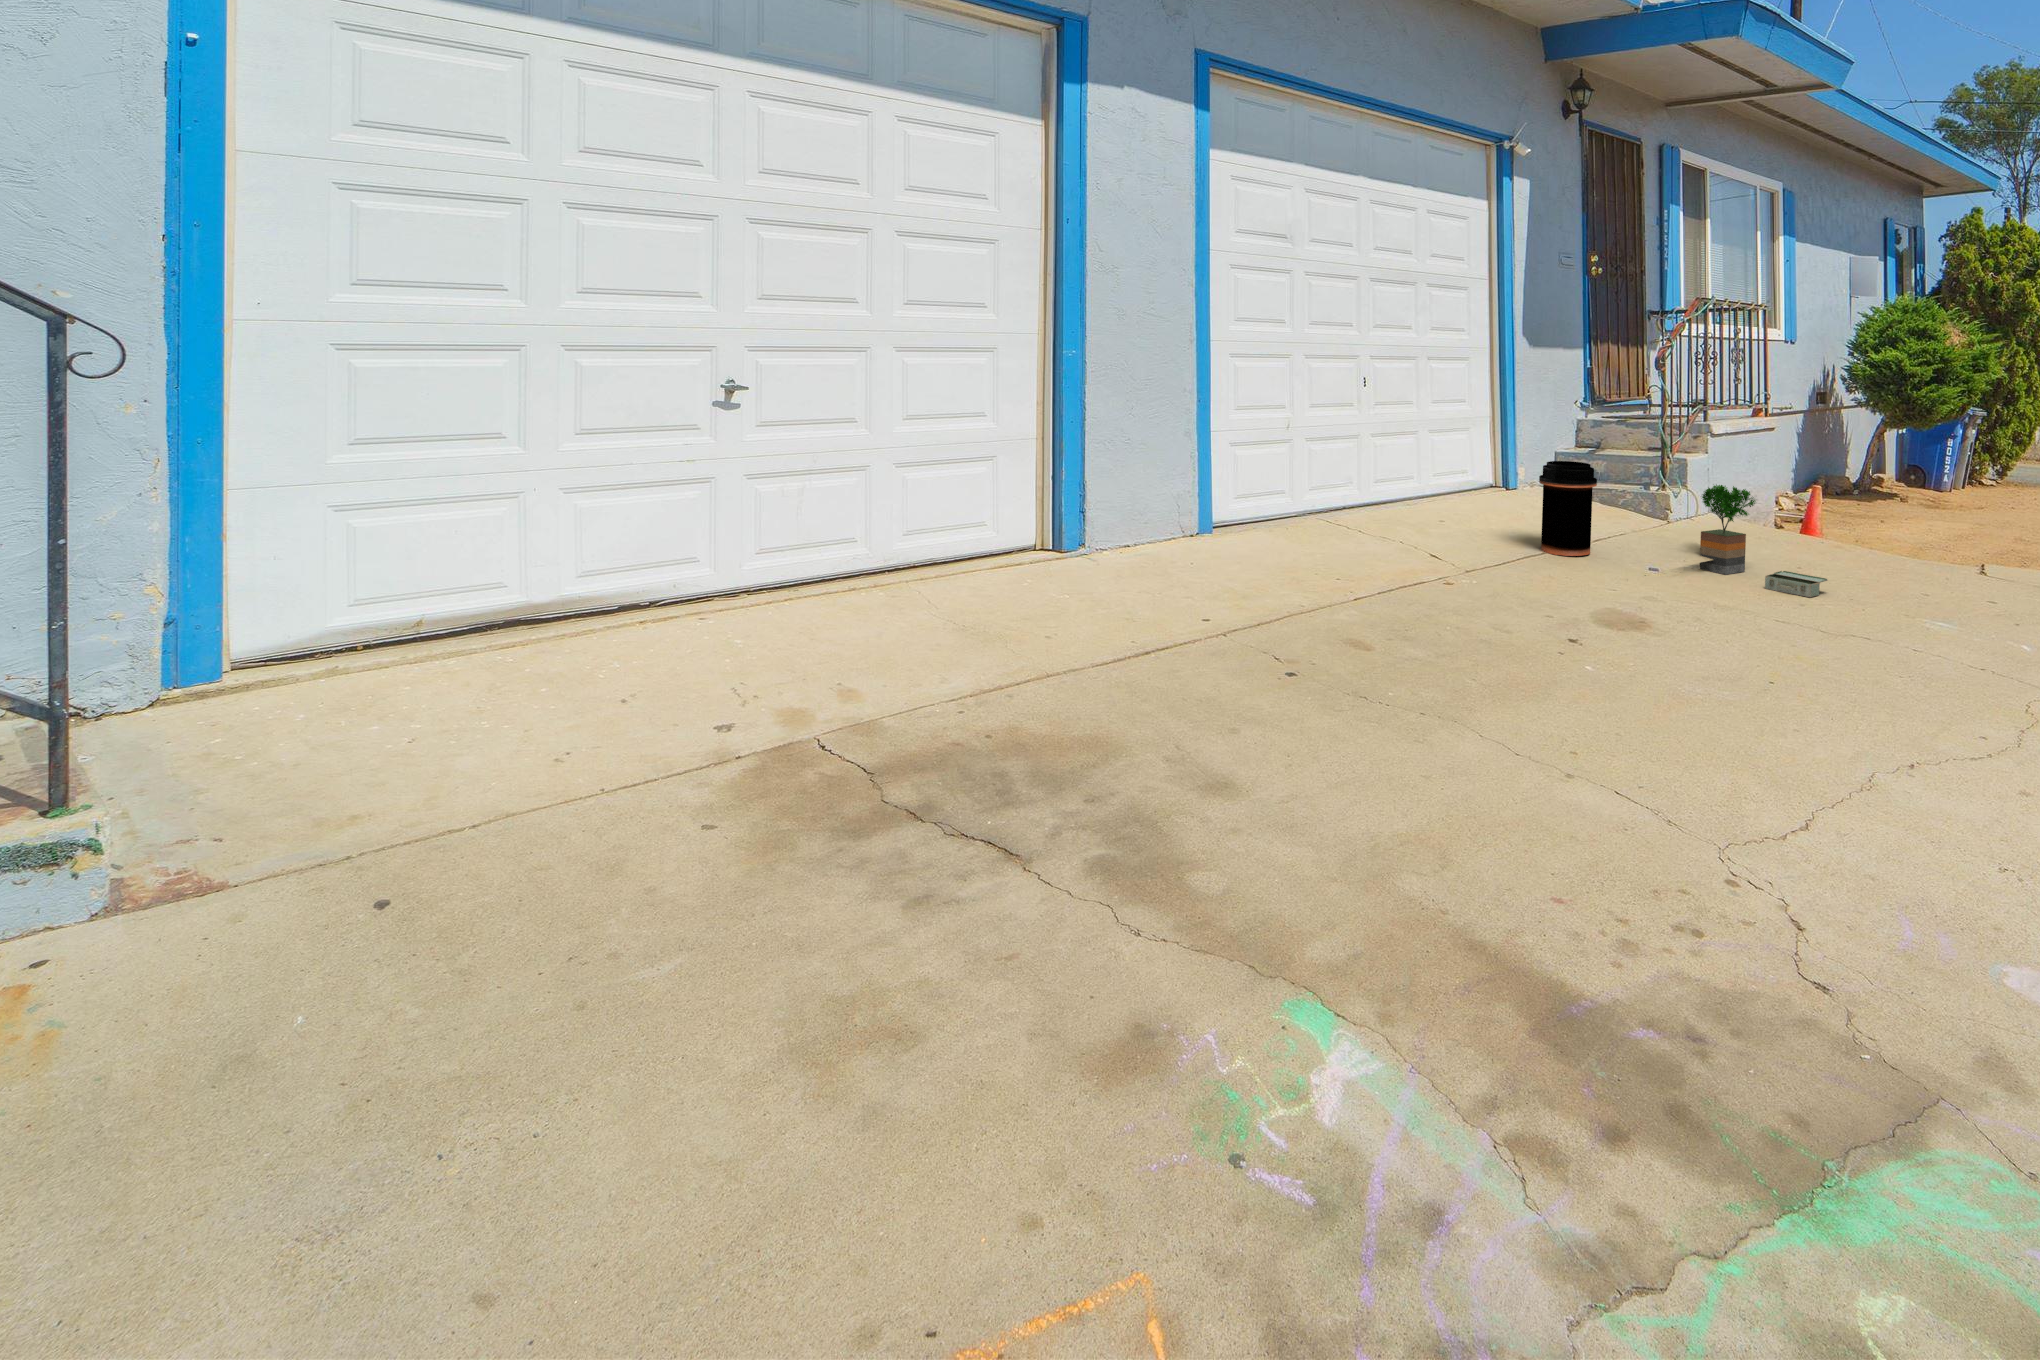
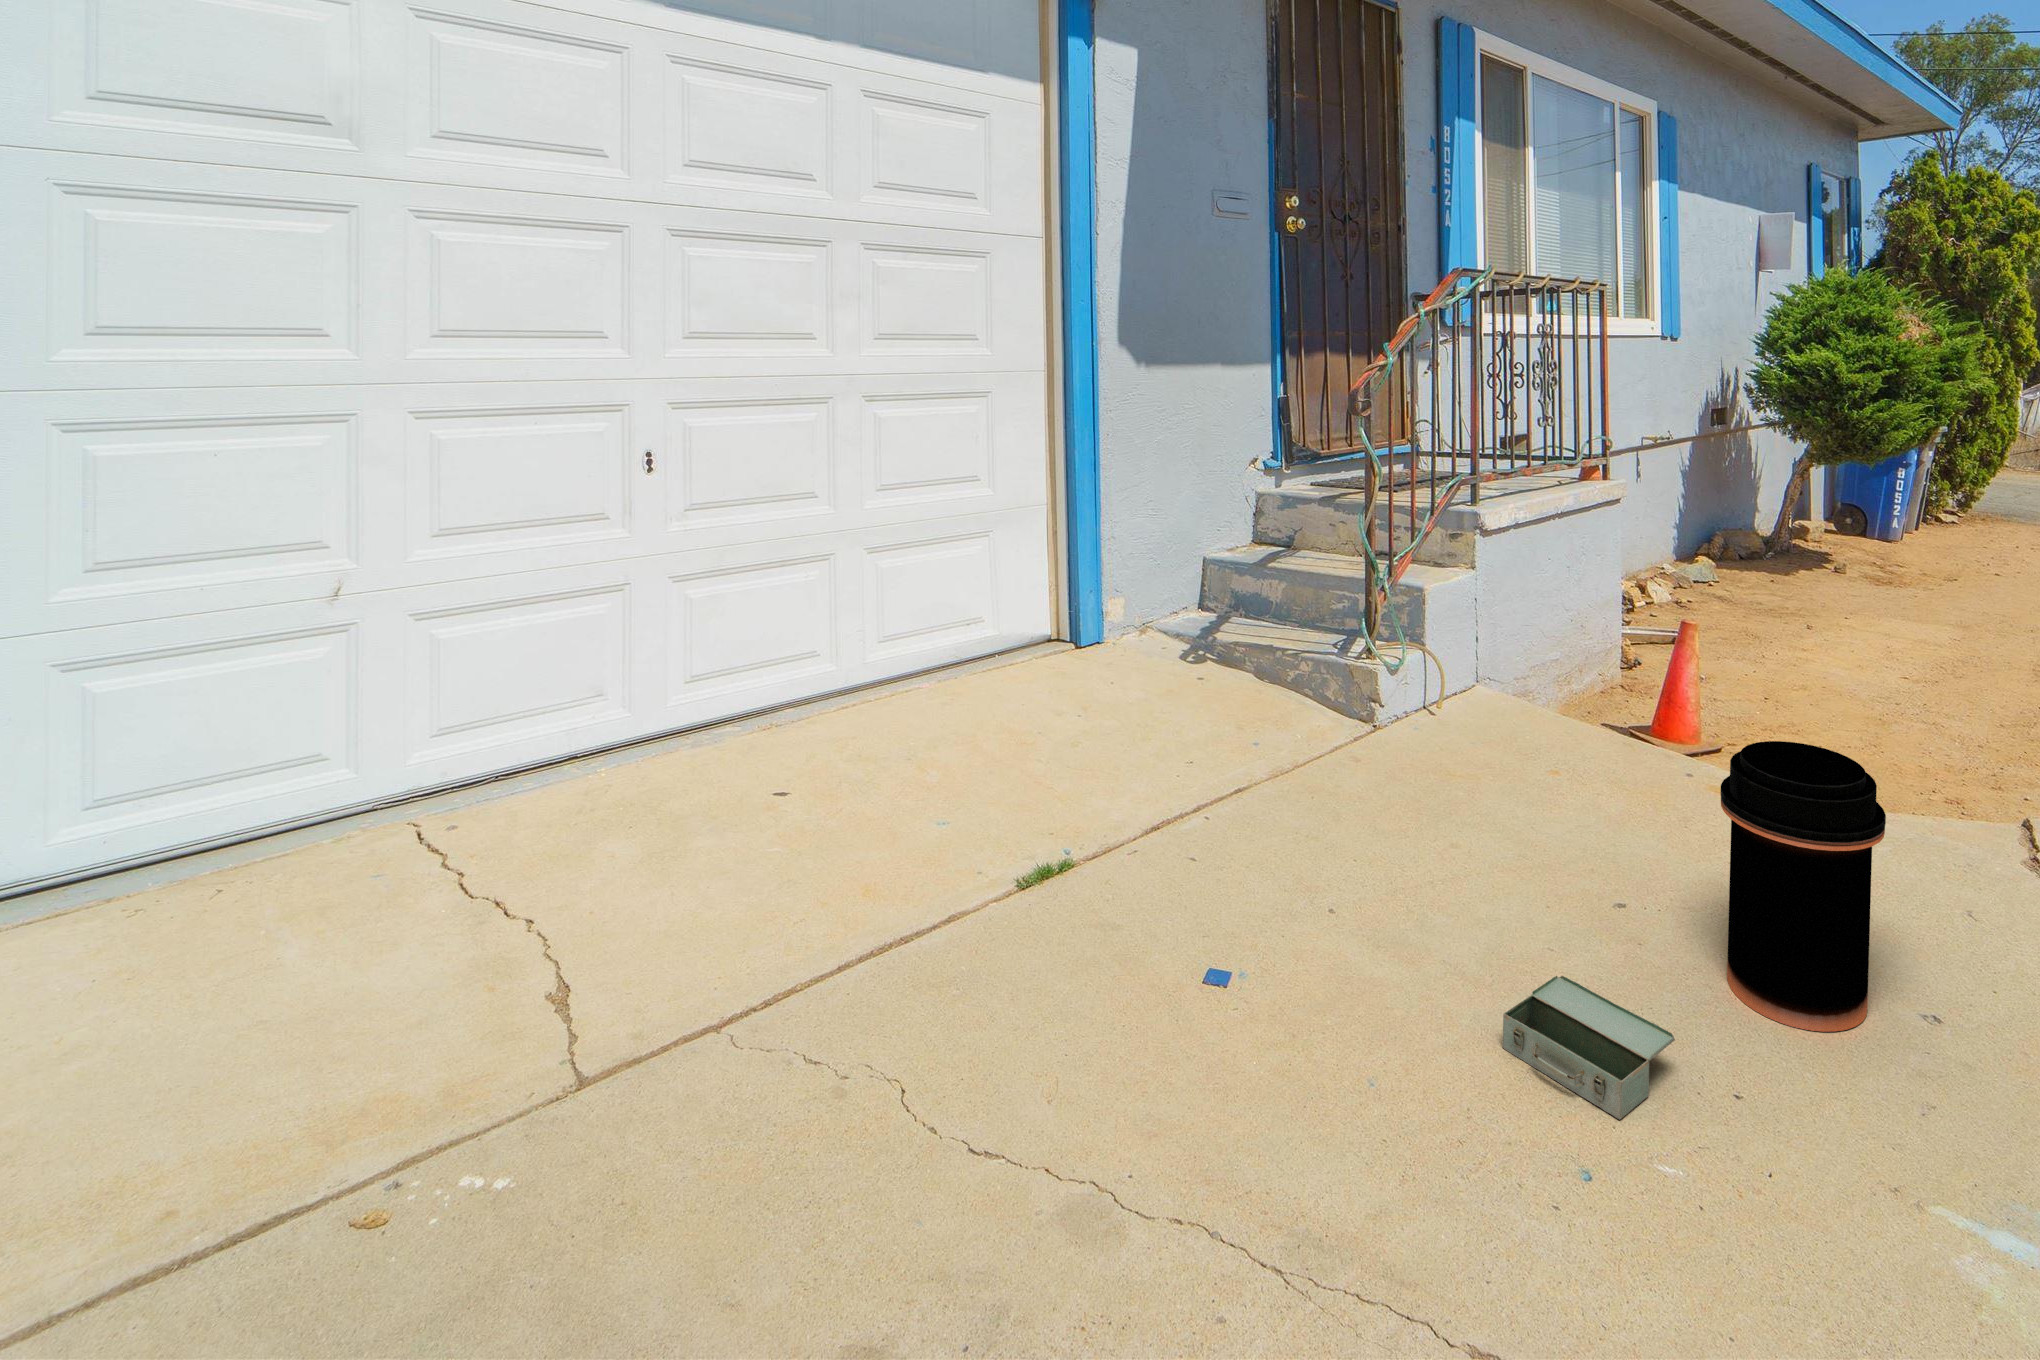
trash can: present [1539,461,1597,556] -> present [1720,741,1886,1032]
potted tree: present [1700,485,1756,575] -> none [1366,704,1511,951]

